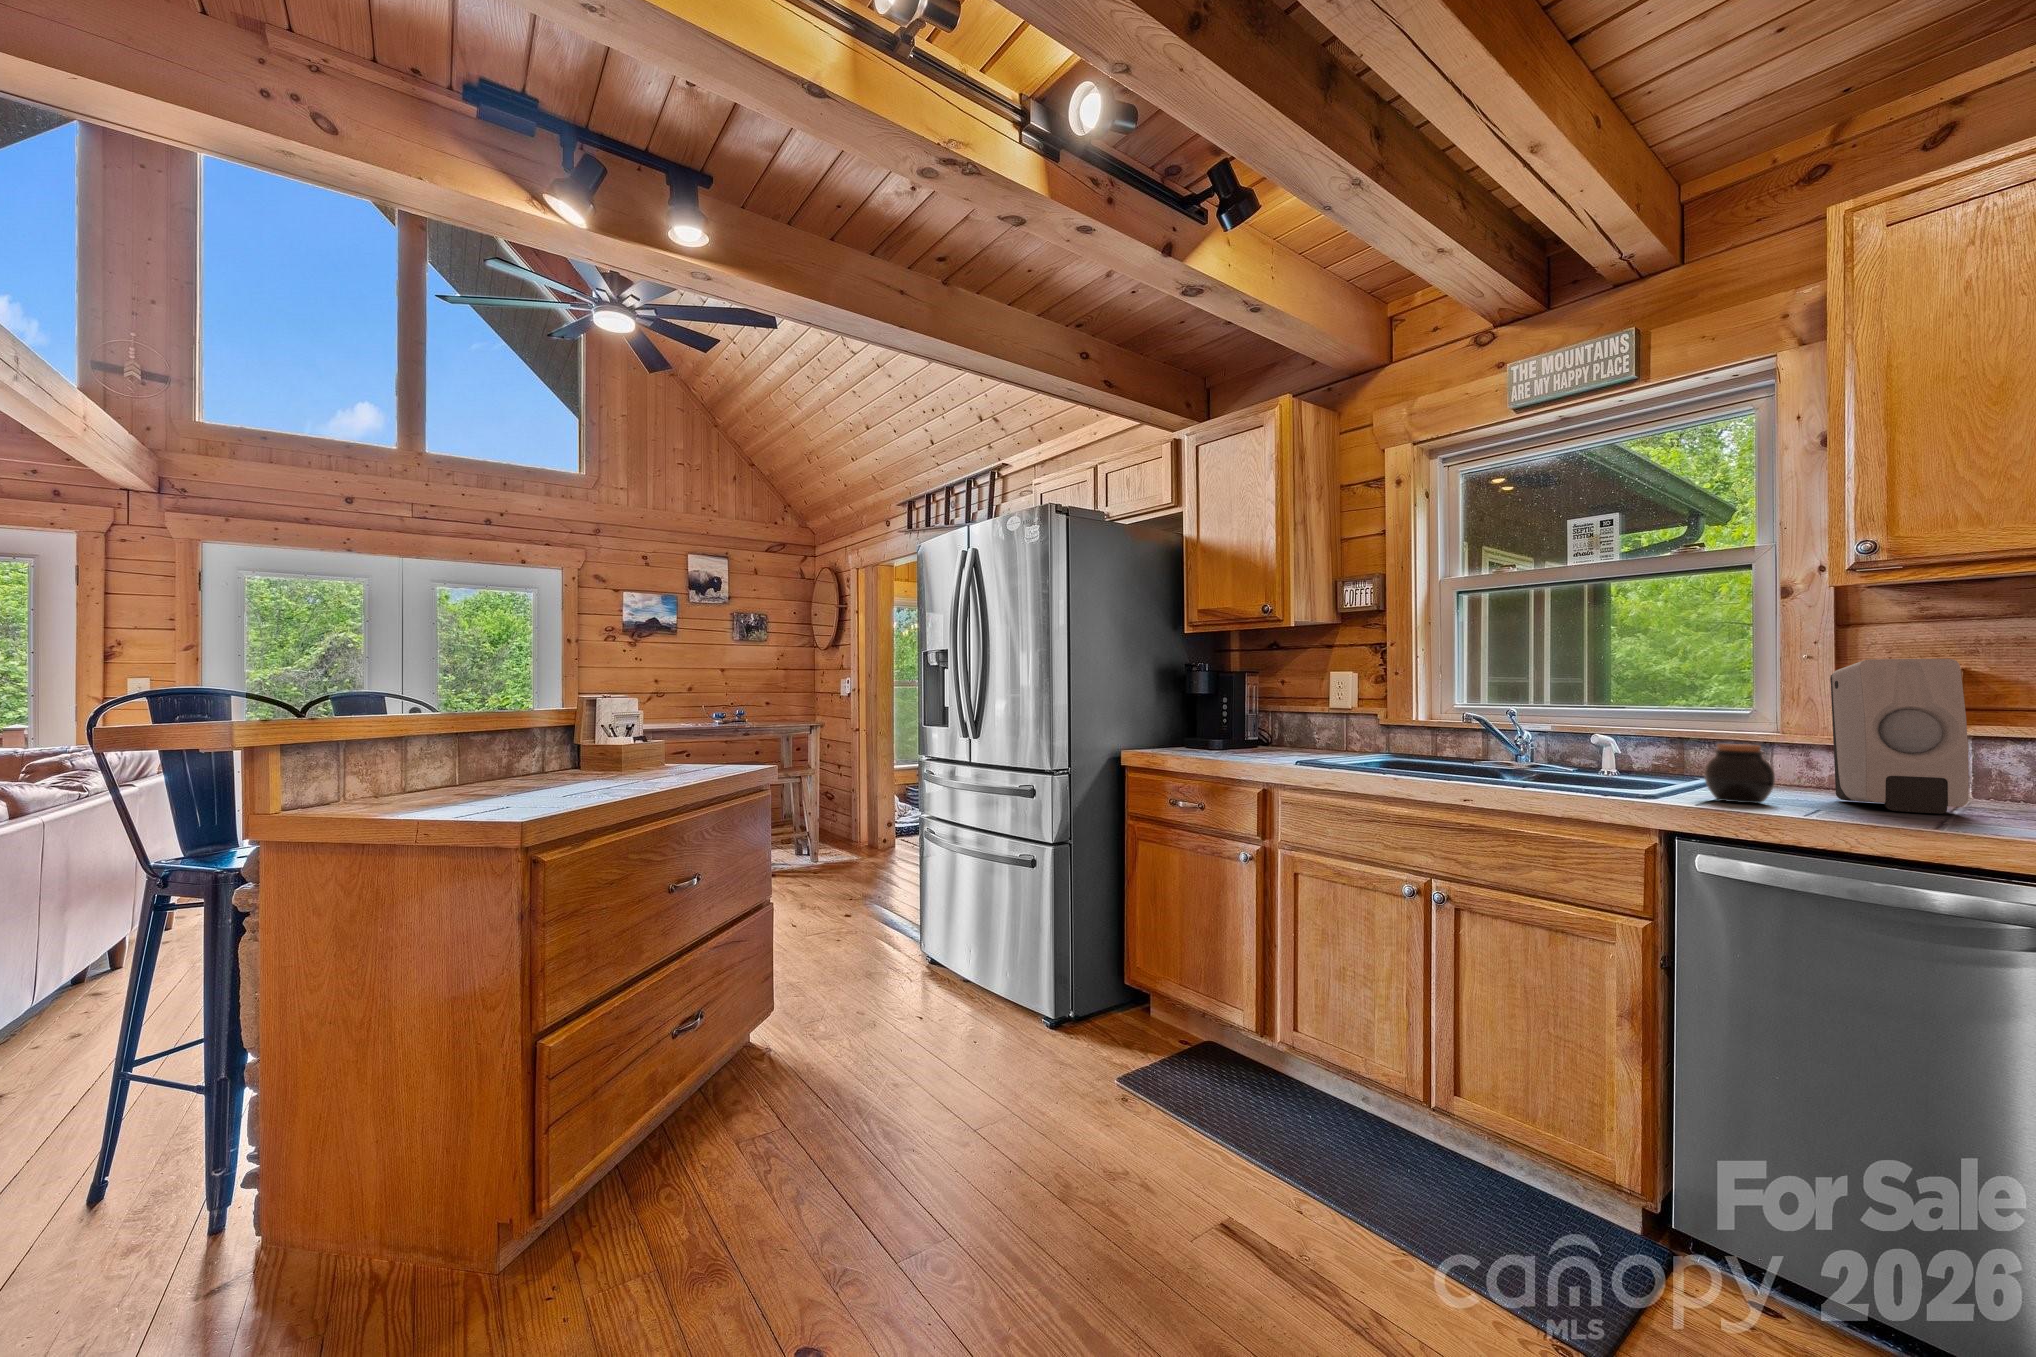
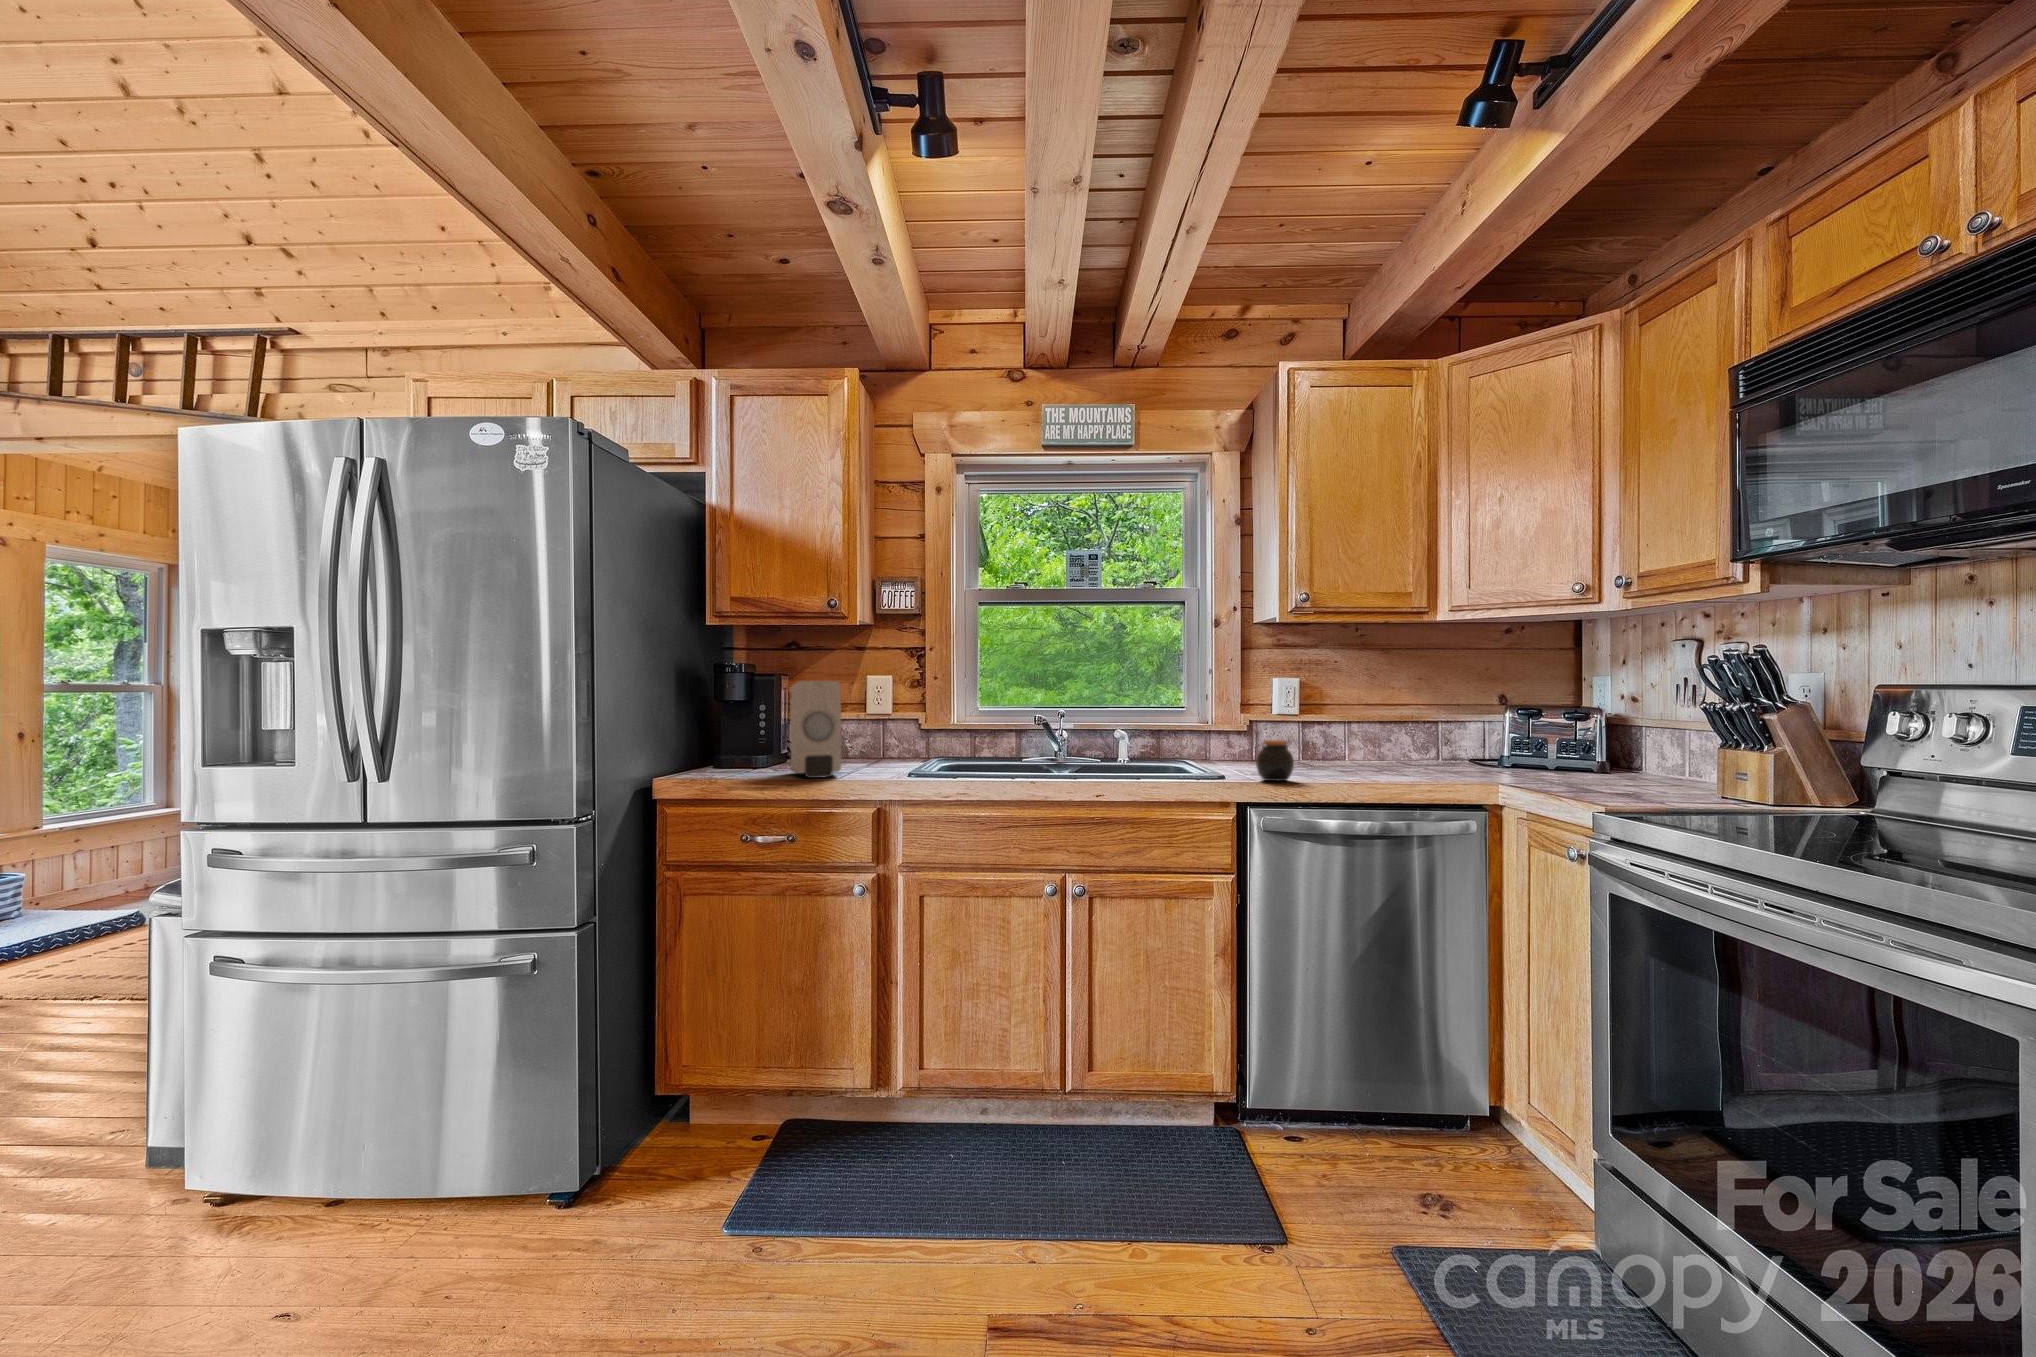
soap dispenser: present [1830,659,1968,814] -> present [790,681,842,778]

